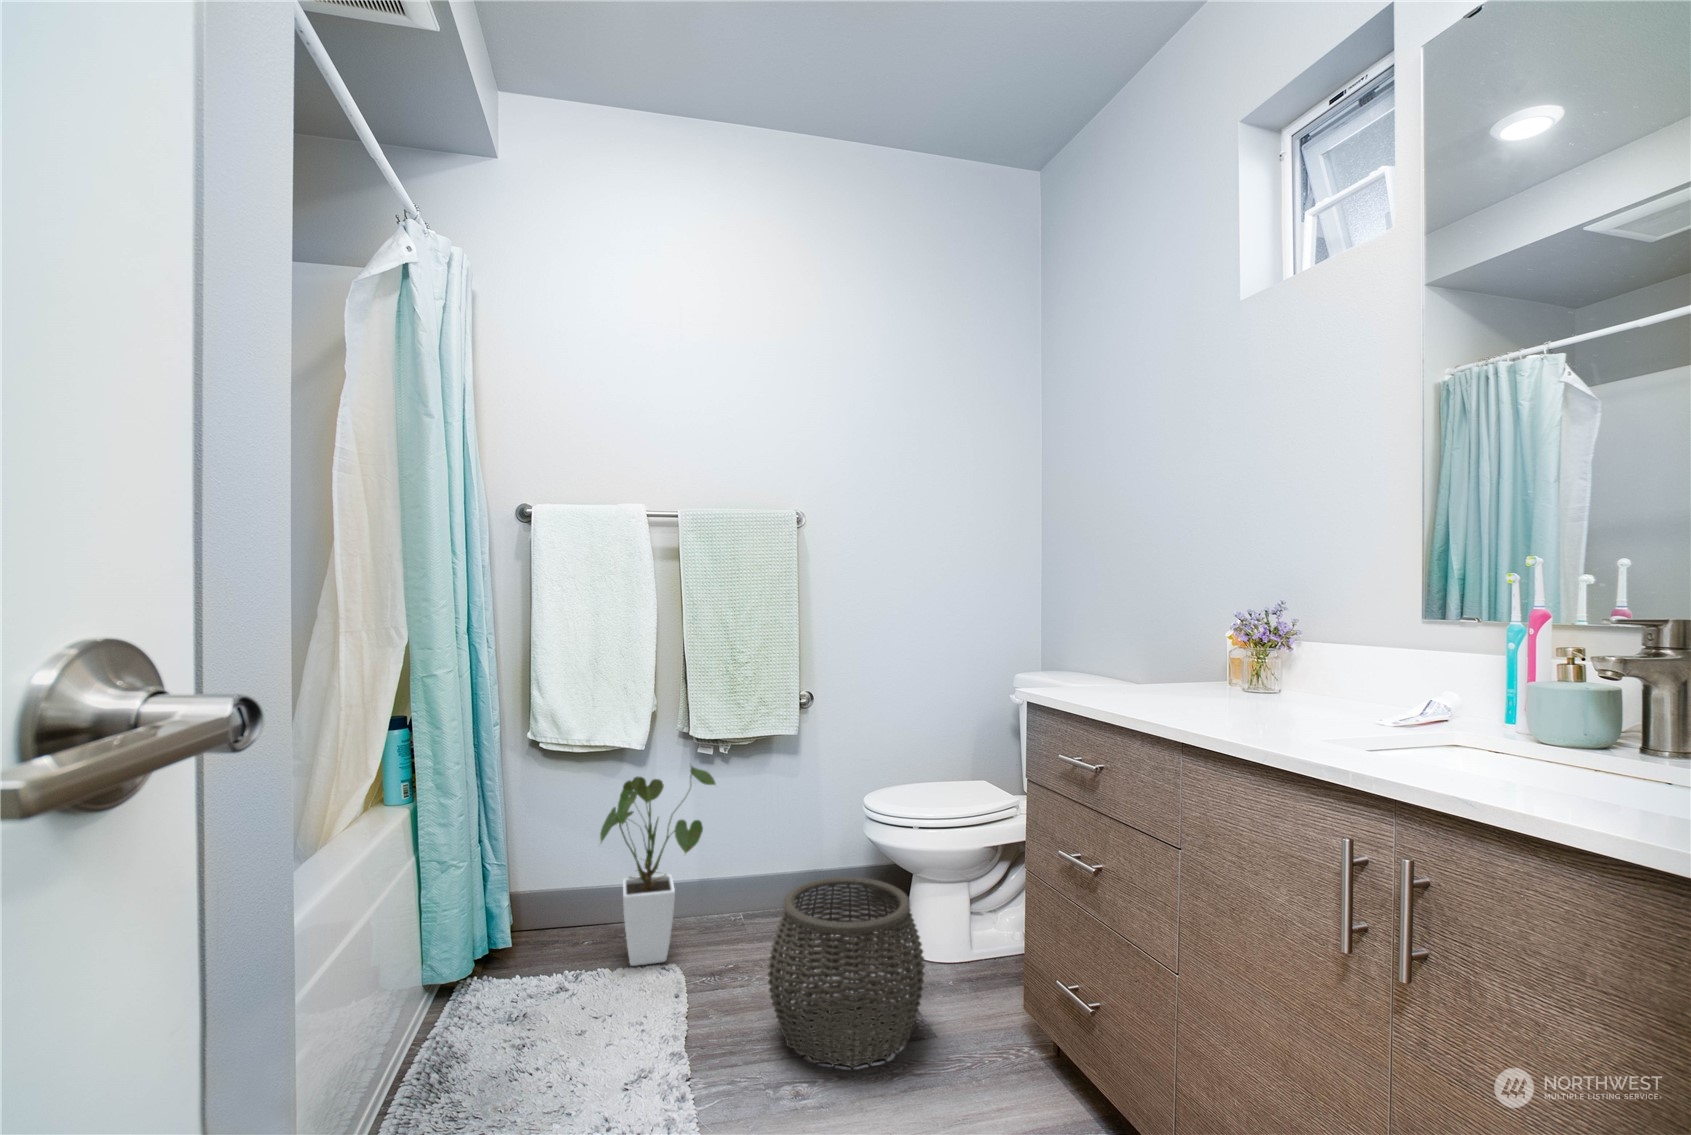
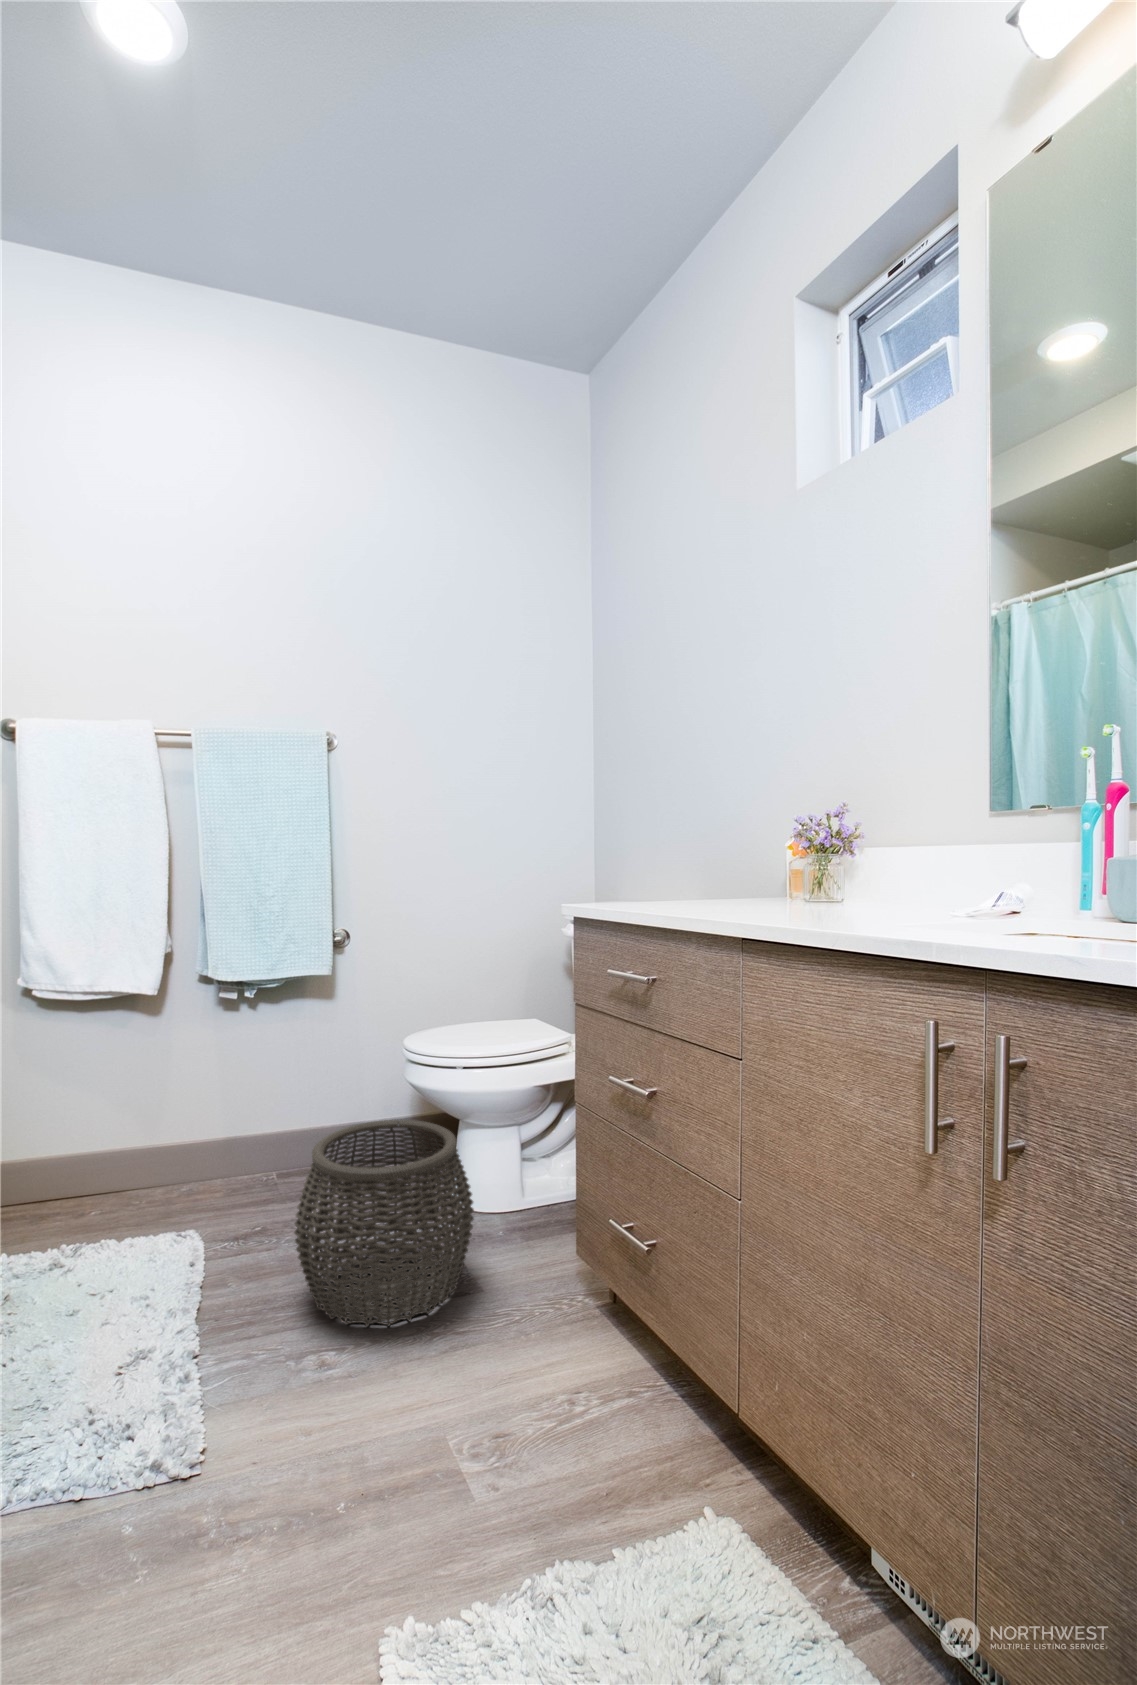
house plant: present [600,766,715,966] -> none [101,1005,252,1236]

